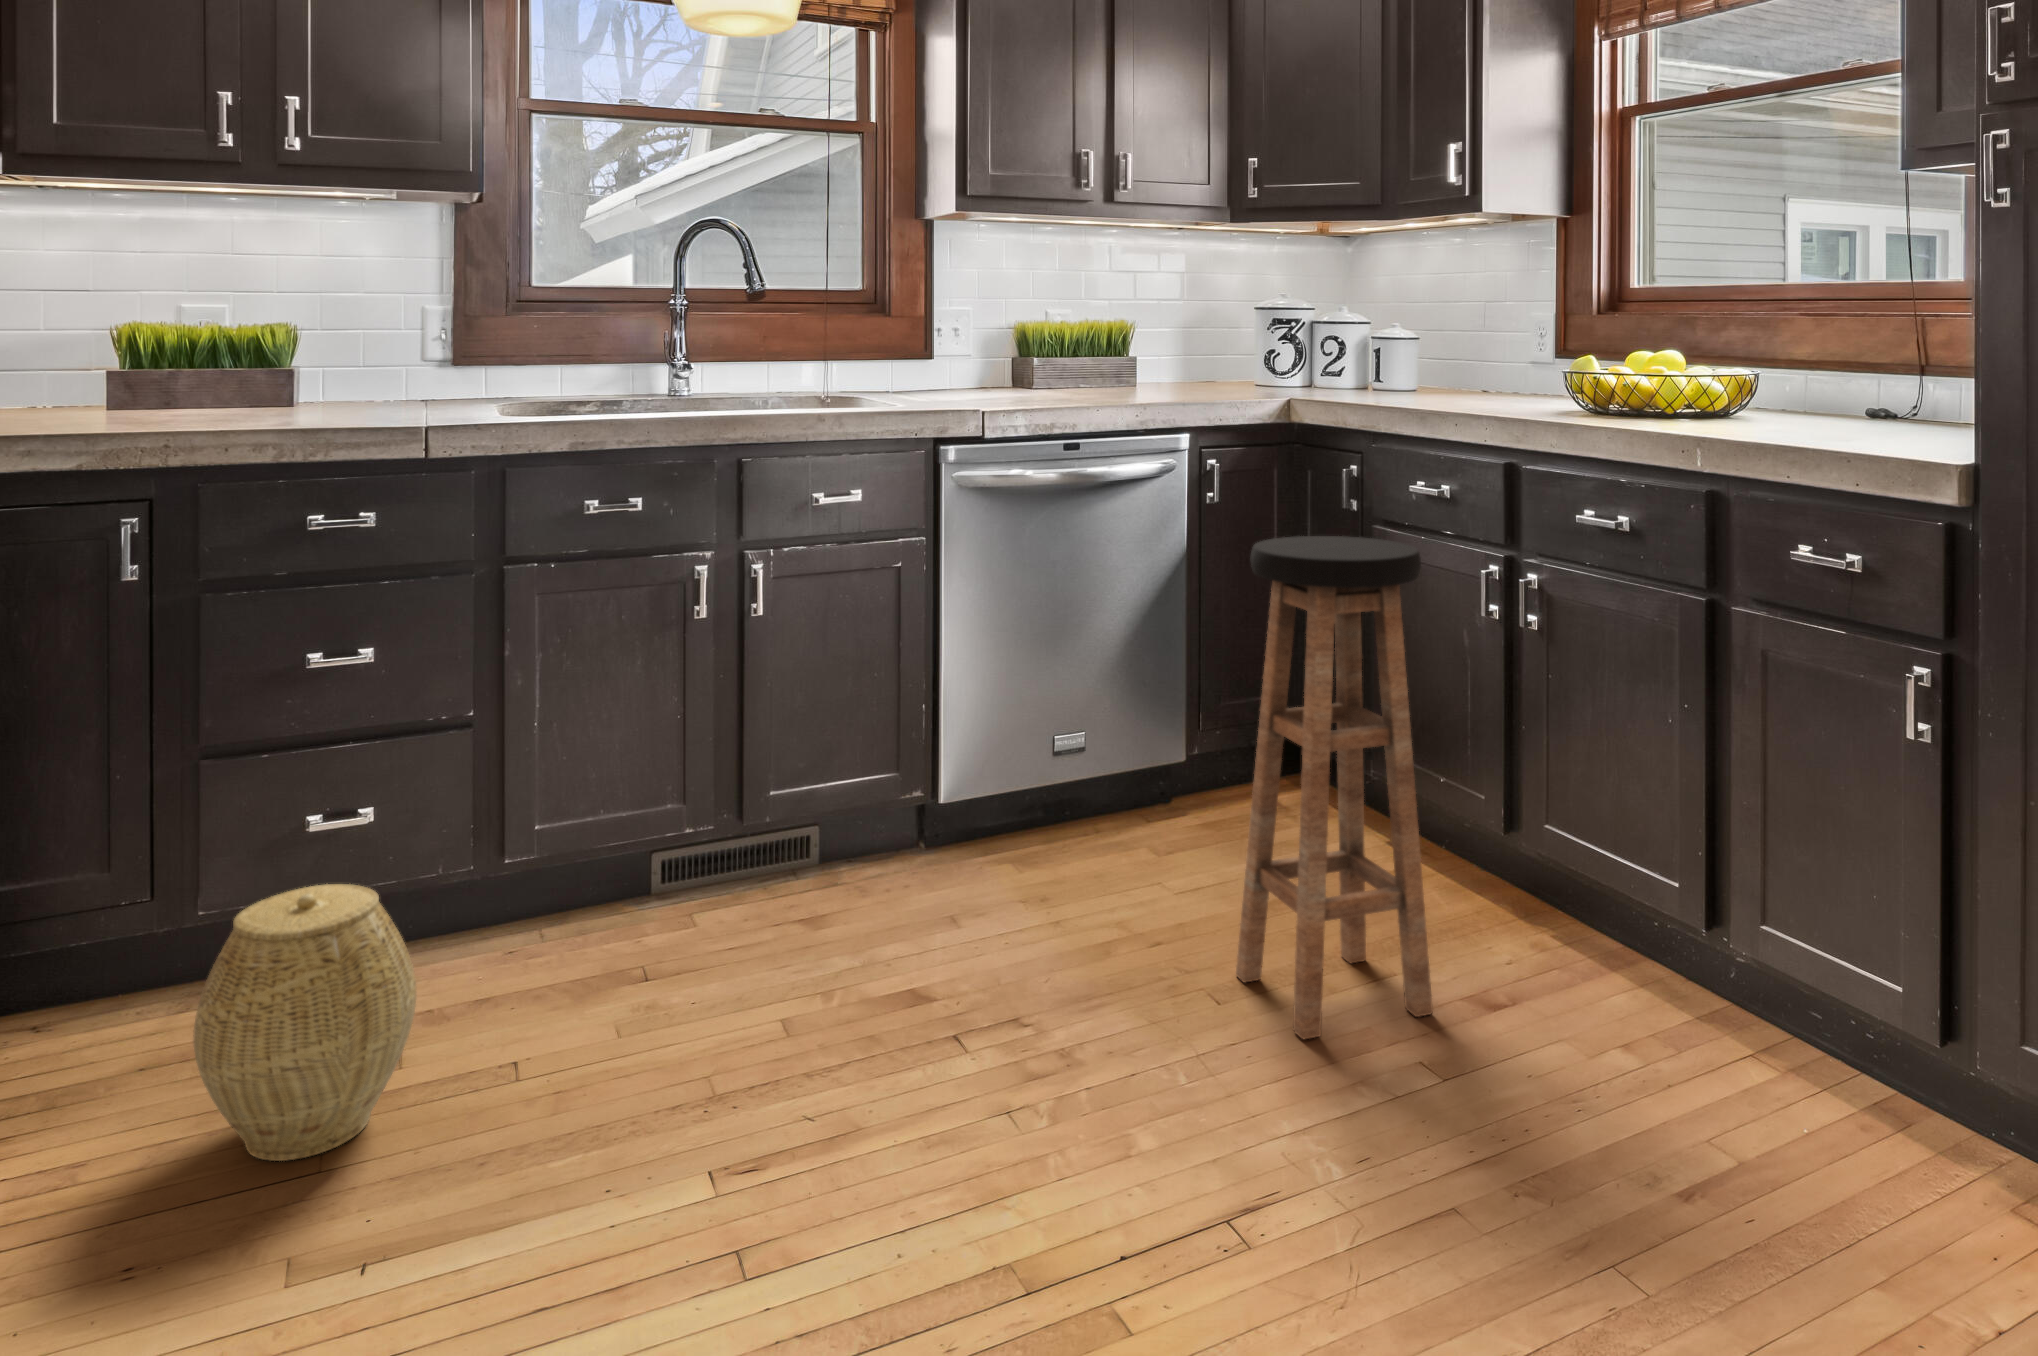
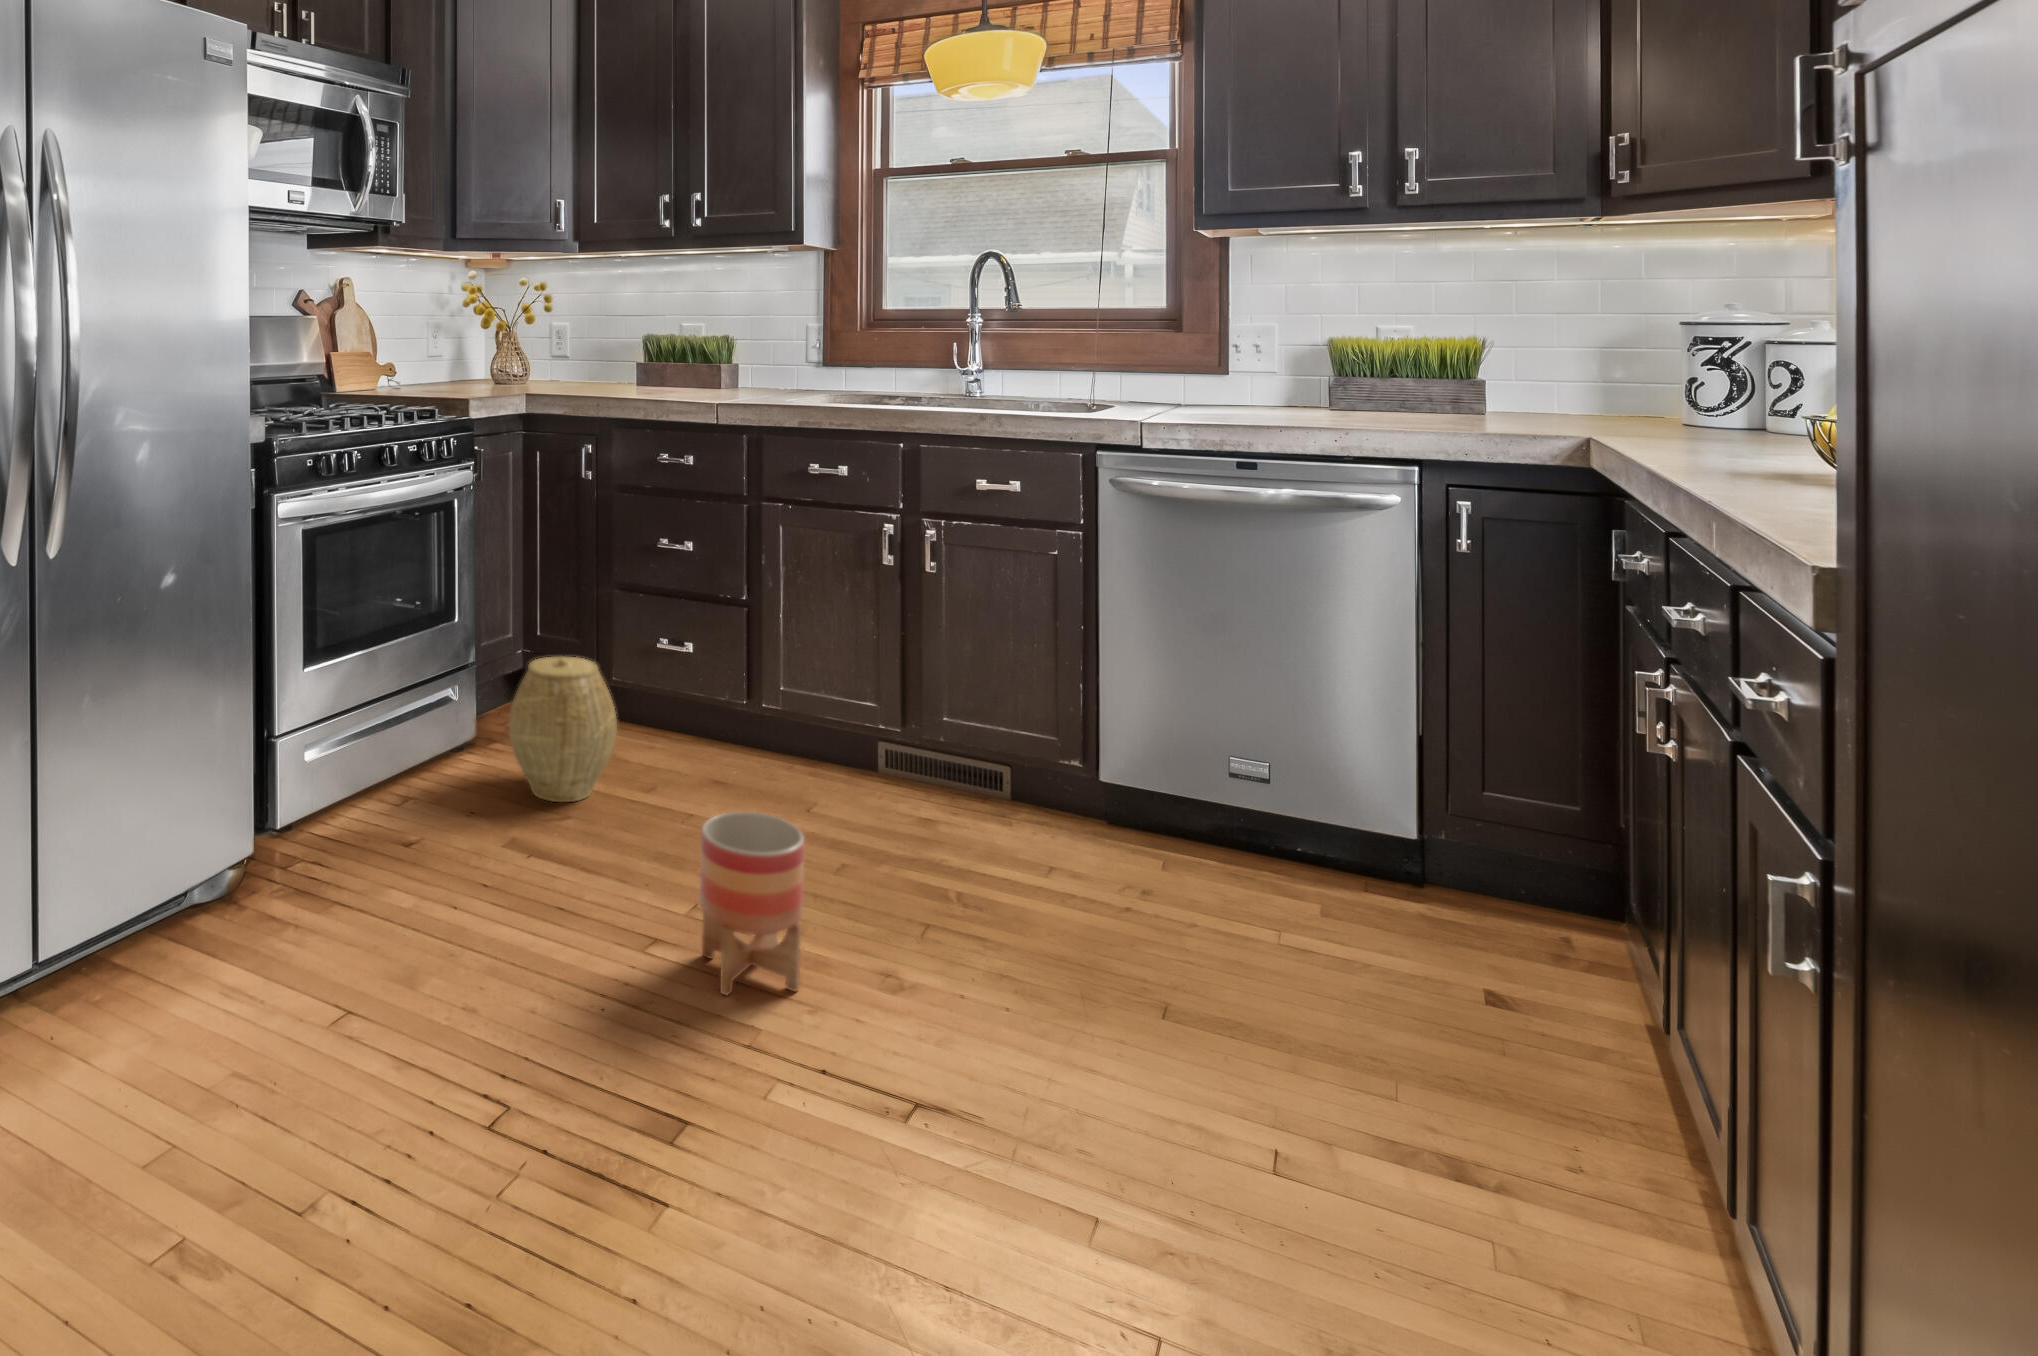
bar stool: present [1236,536,1433,1039] -> none [1174,570,1403,1142]
planter: none [848,968,992,1235] -> present [700,812,804,995]

